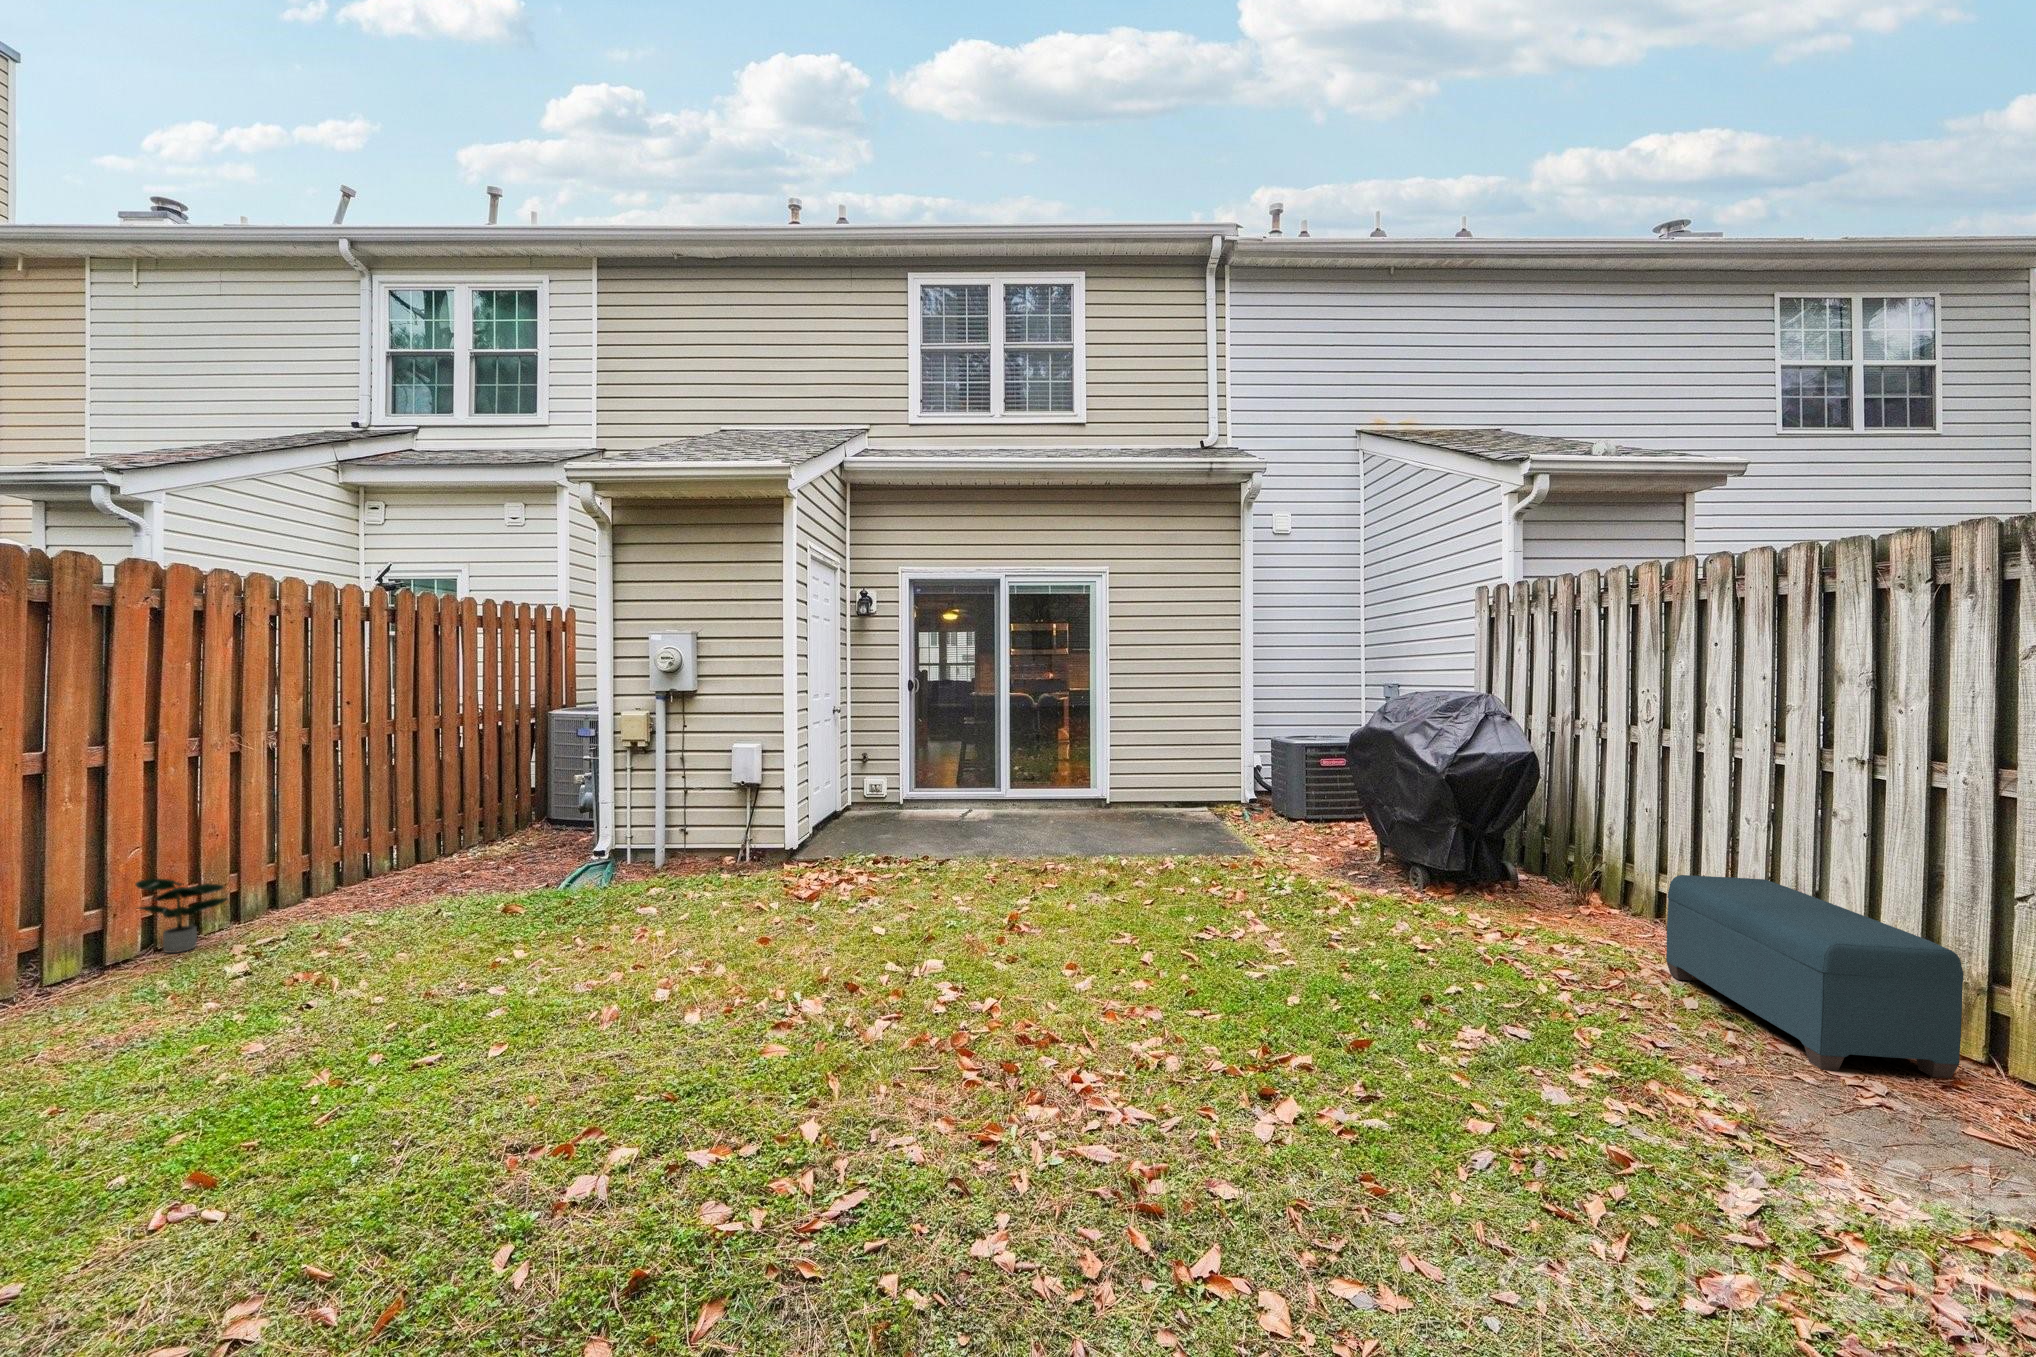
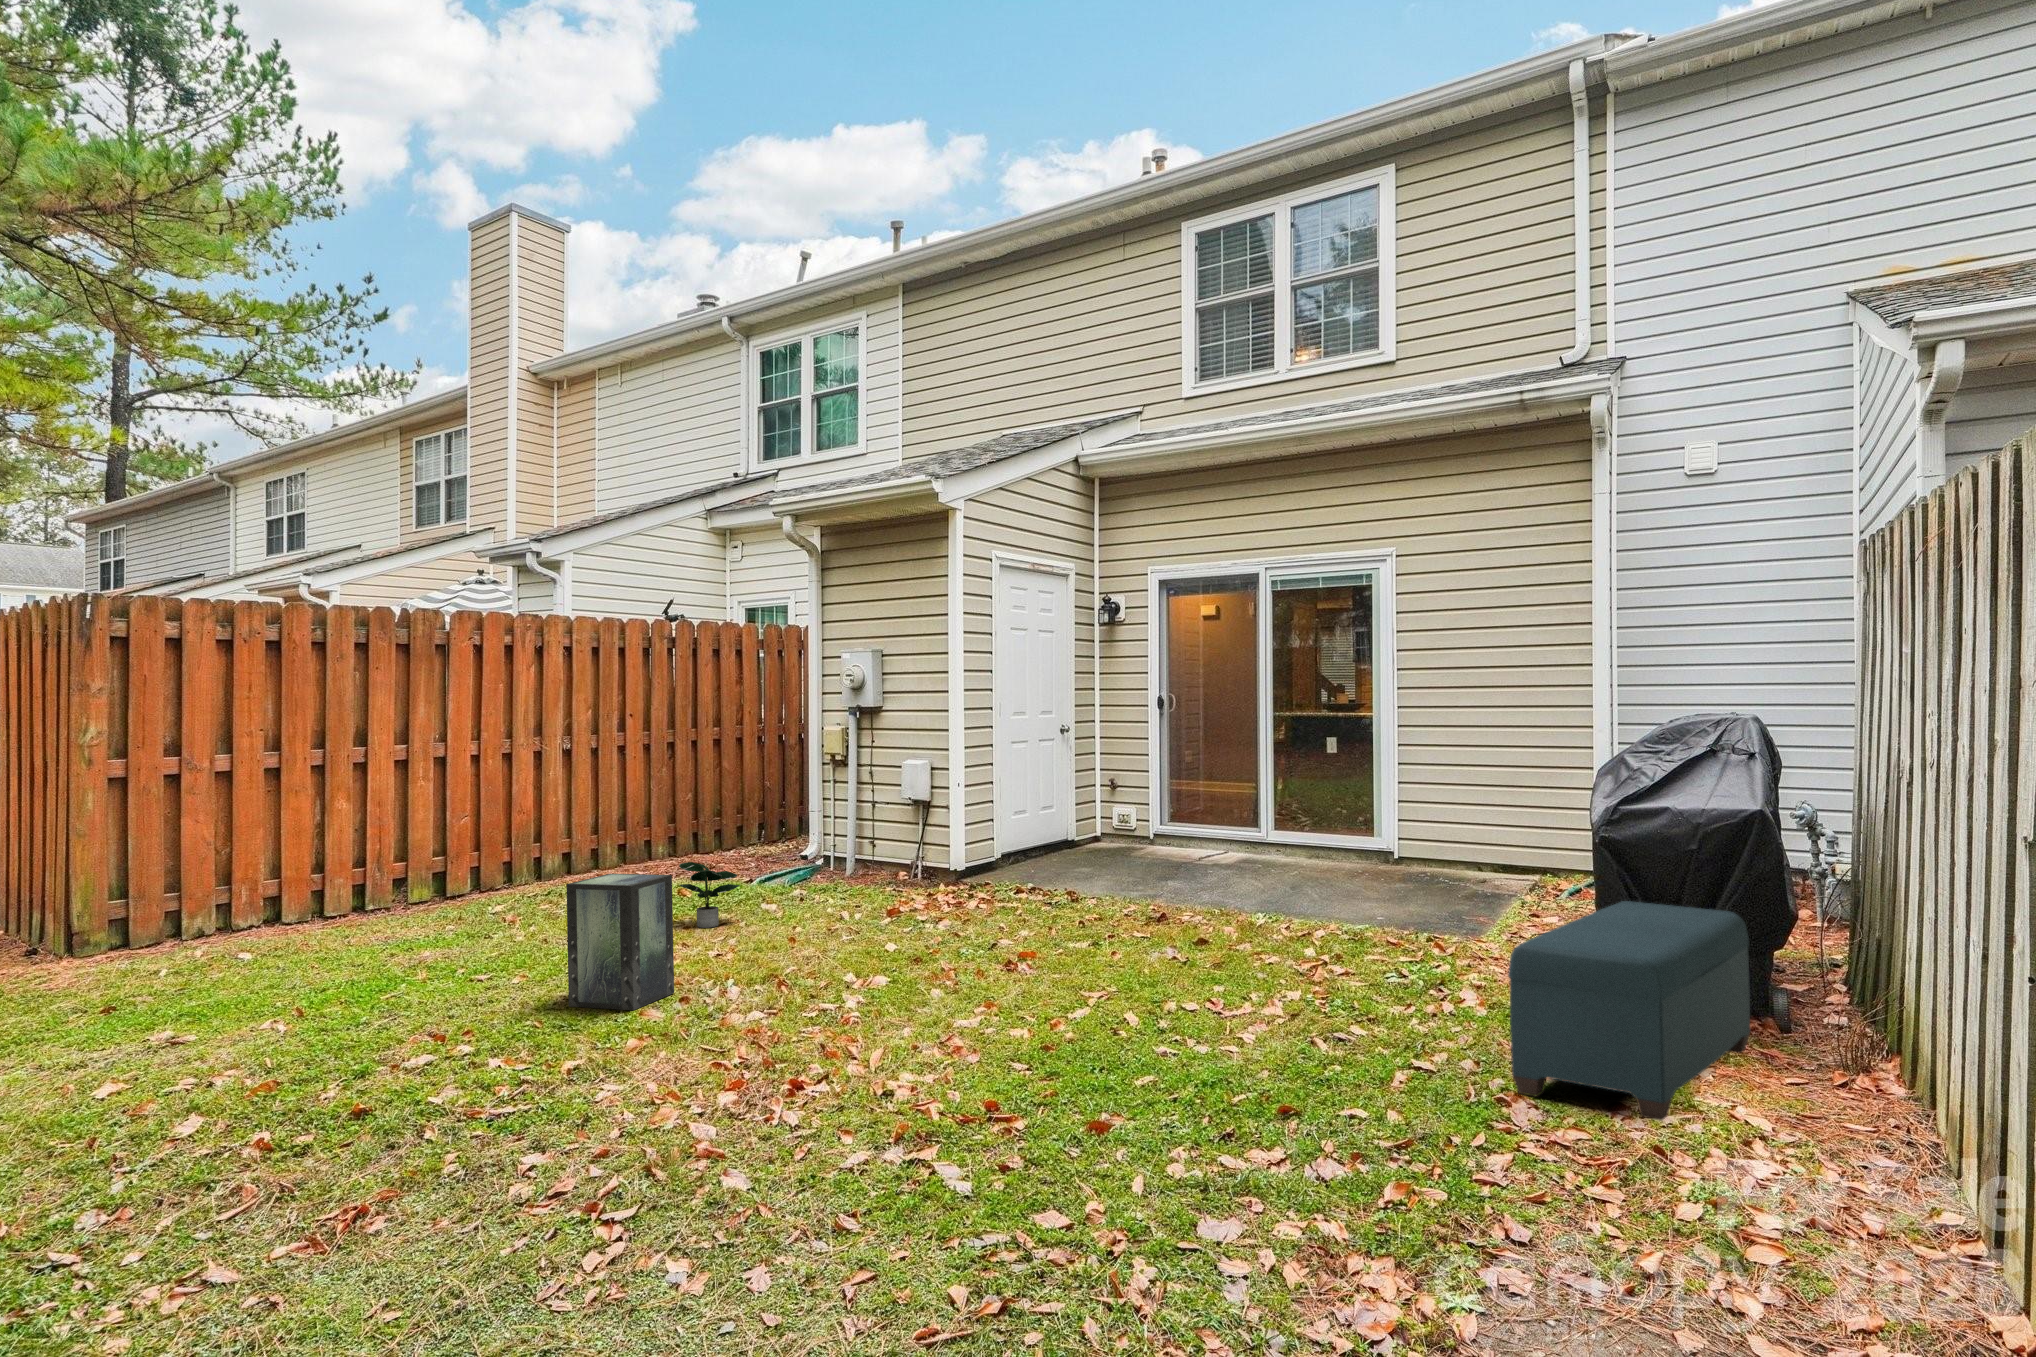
potted plant: present [135,879,227,953] -> present [679,862,740,928]
storage box: none [772,959,887,1189] -> present [566,874,674,1010]

